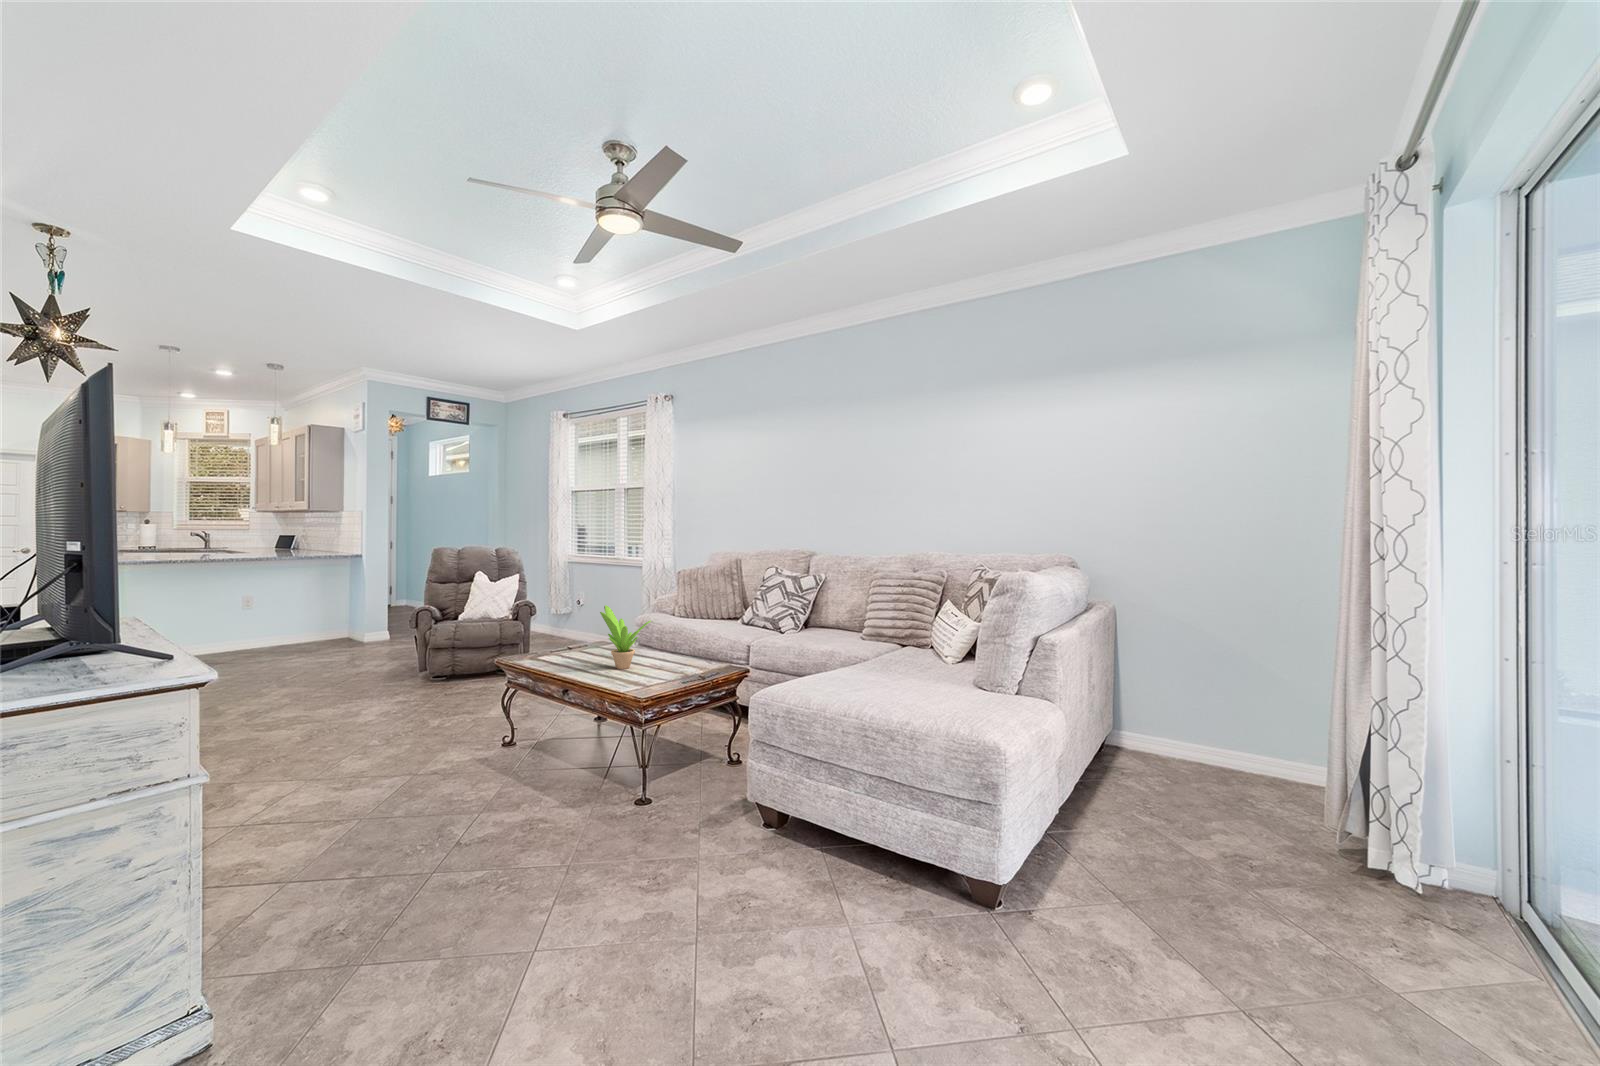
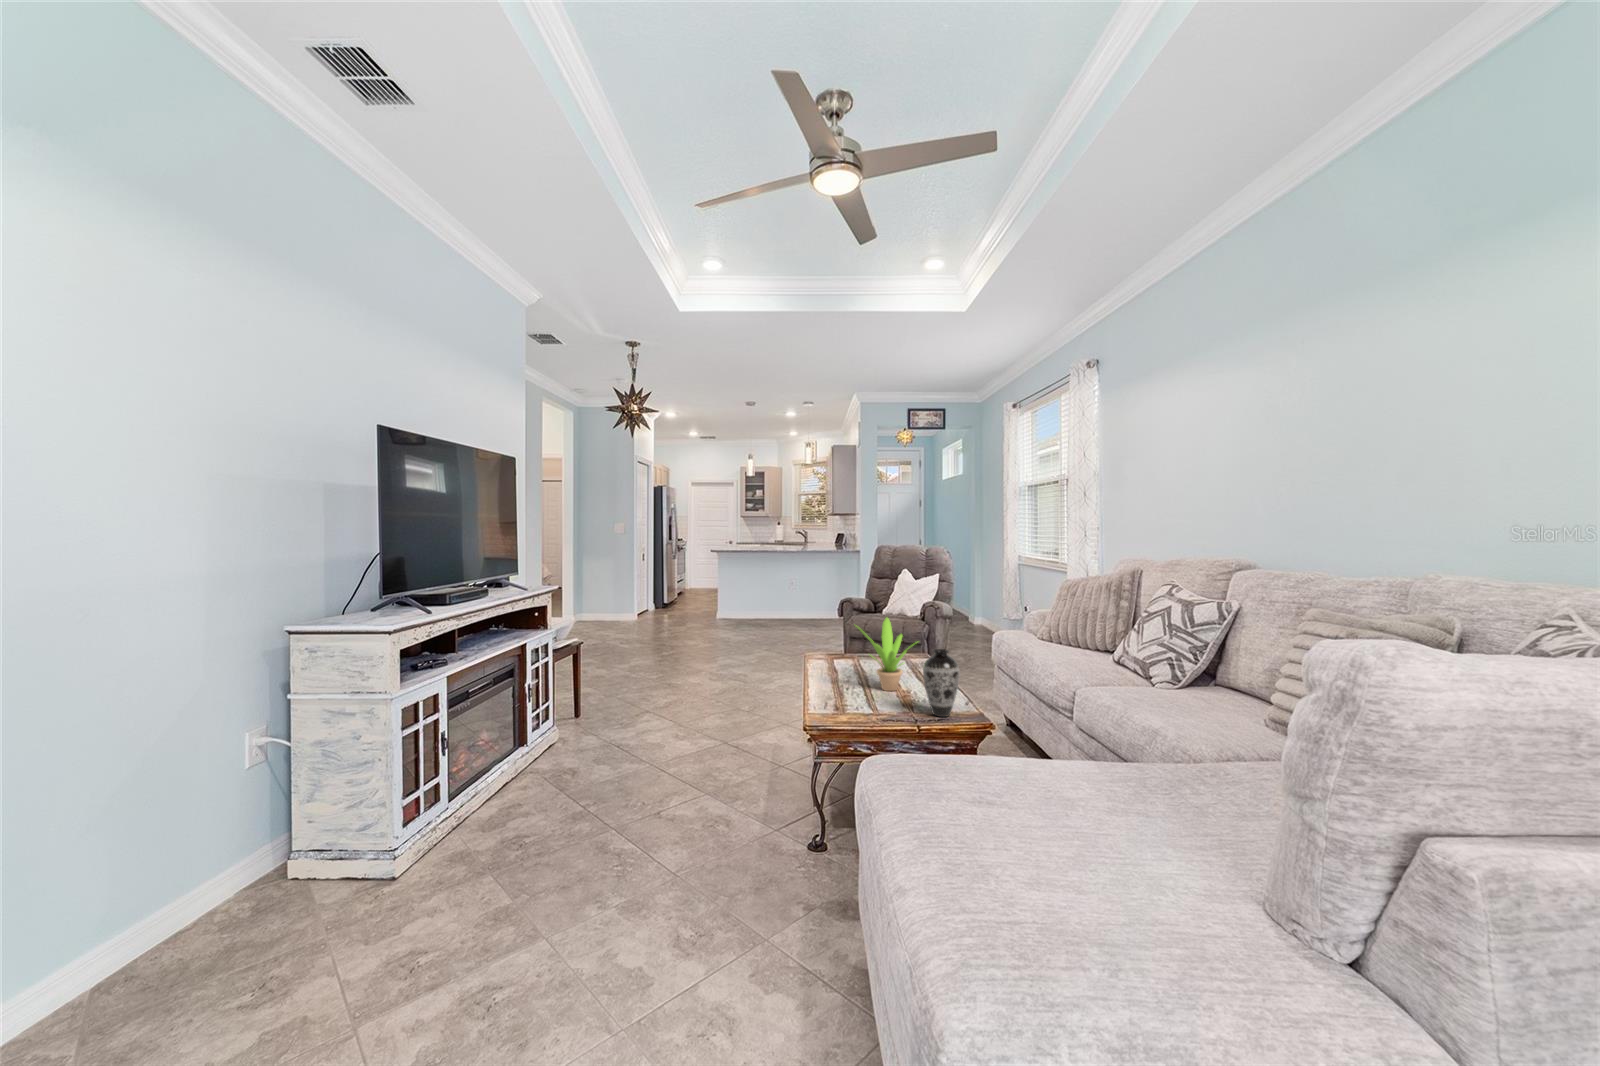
decorative vase: none [682,621,711,674] -> present [923,649,960,717]

